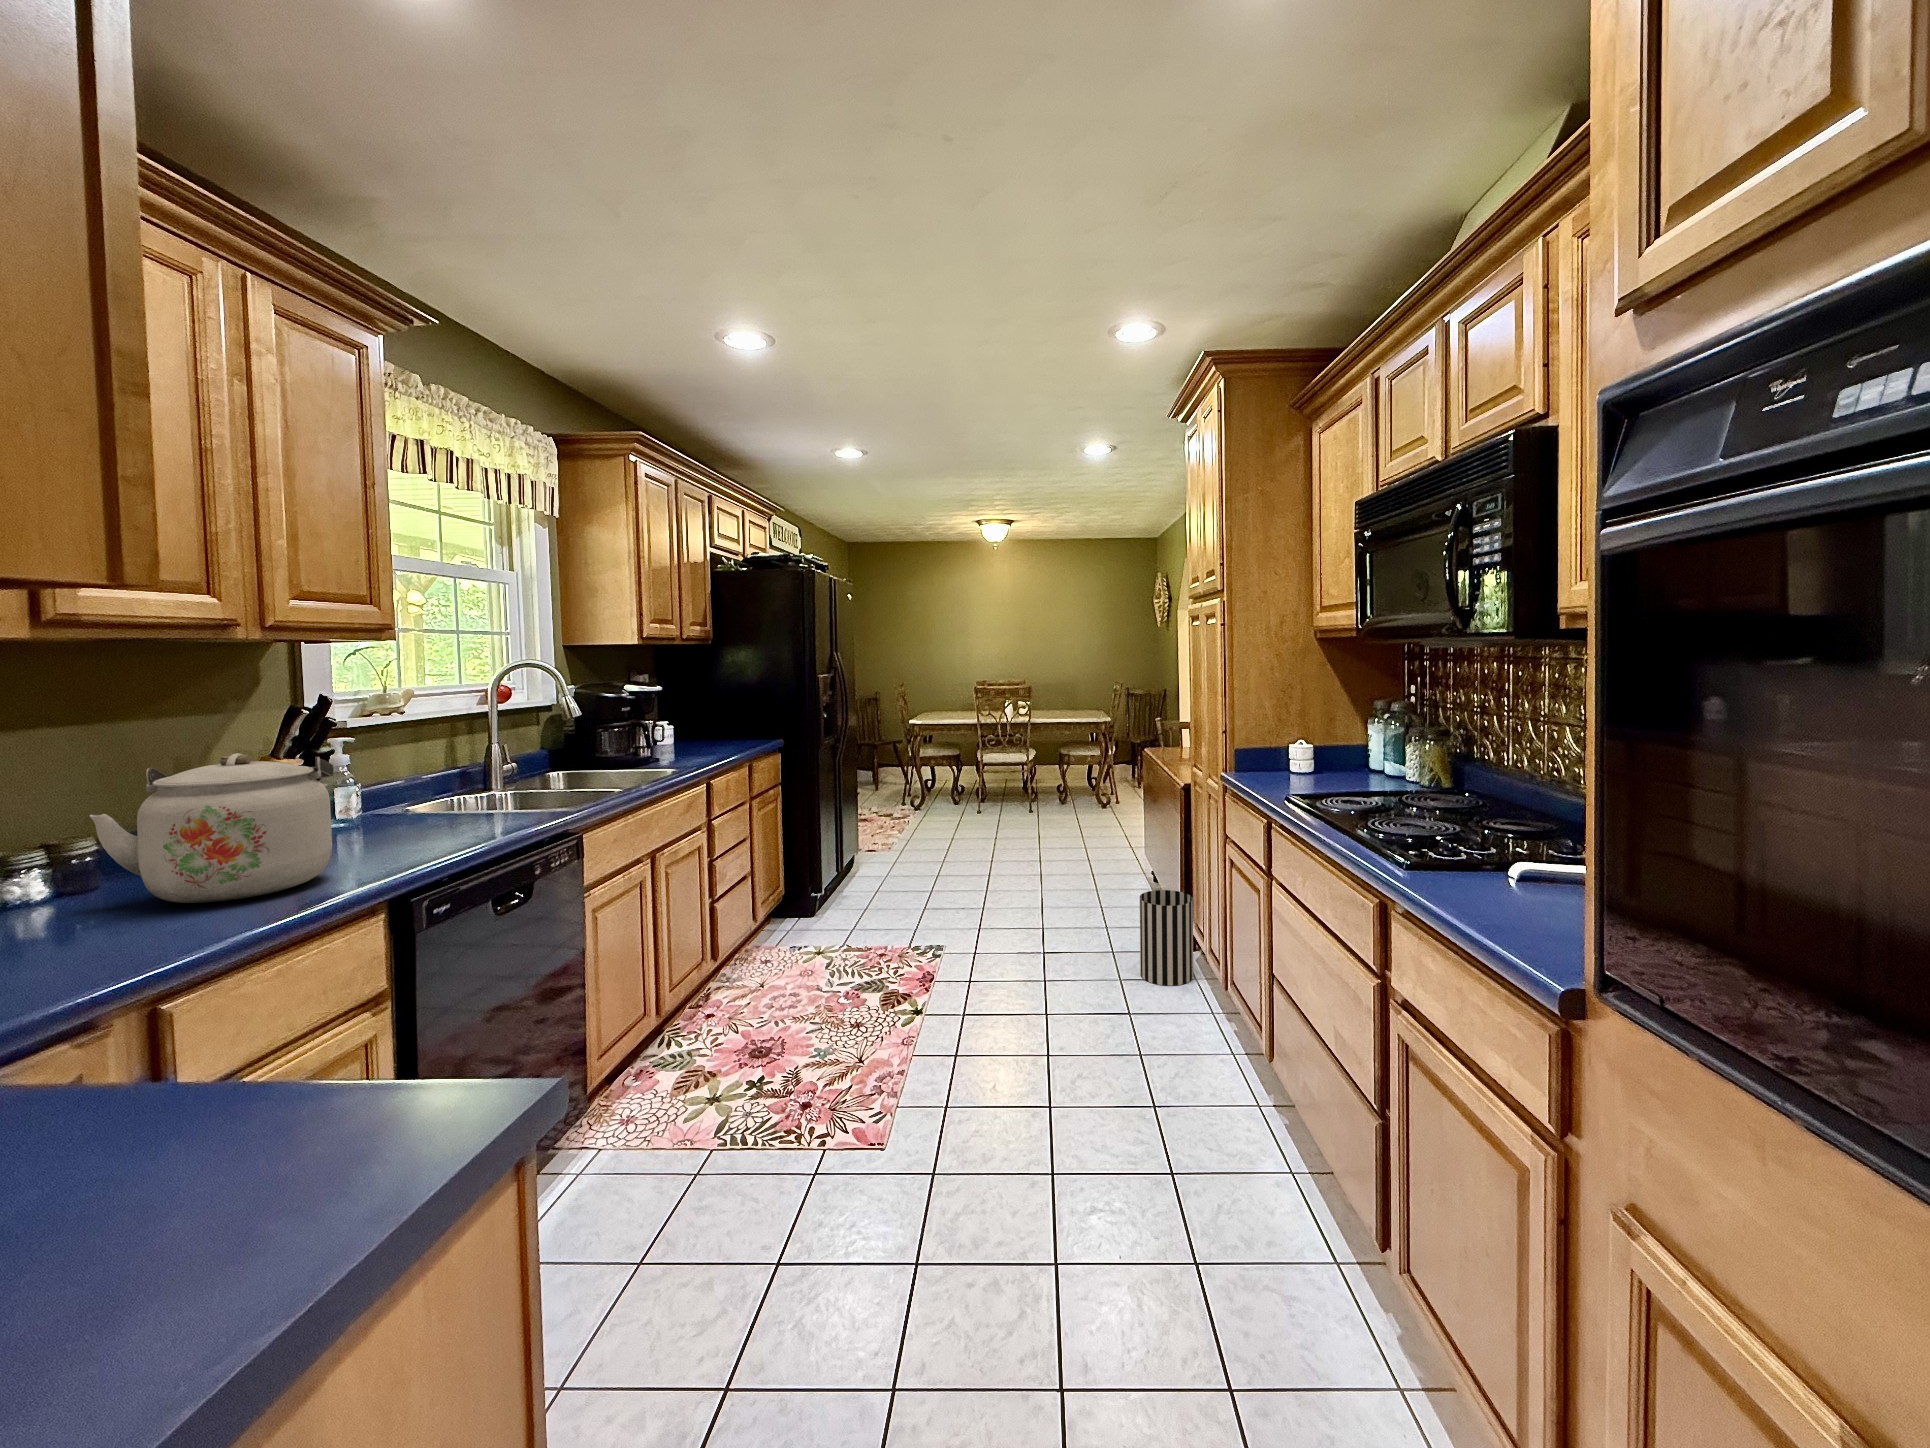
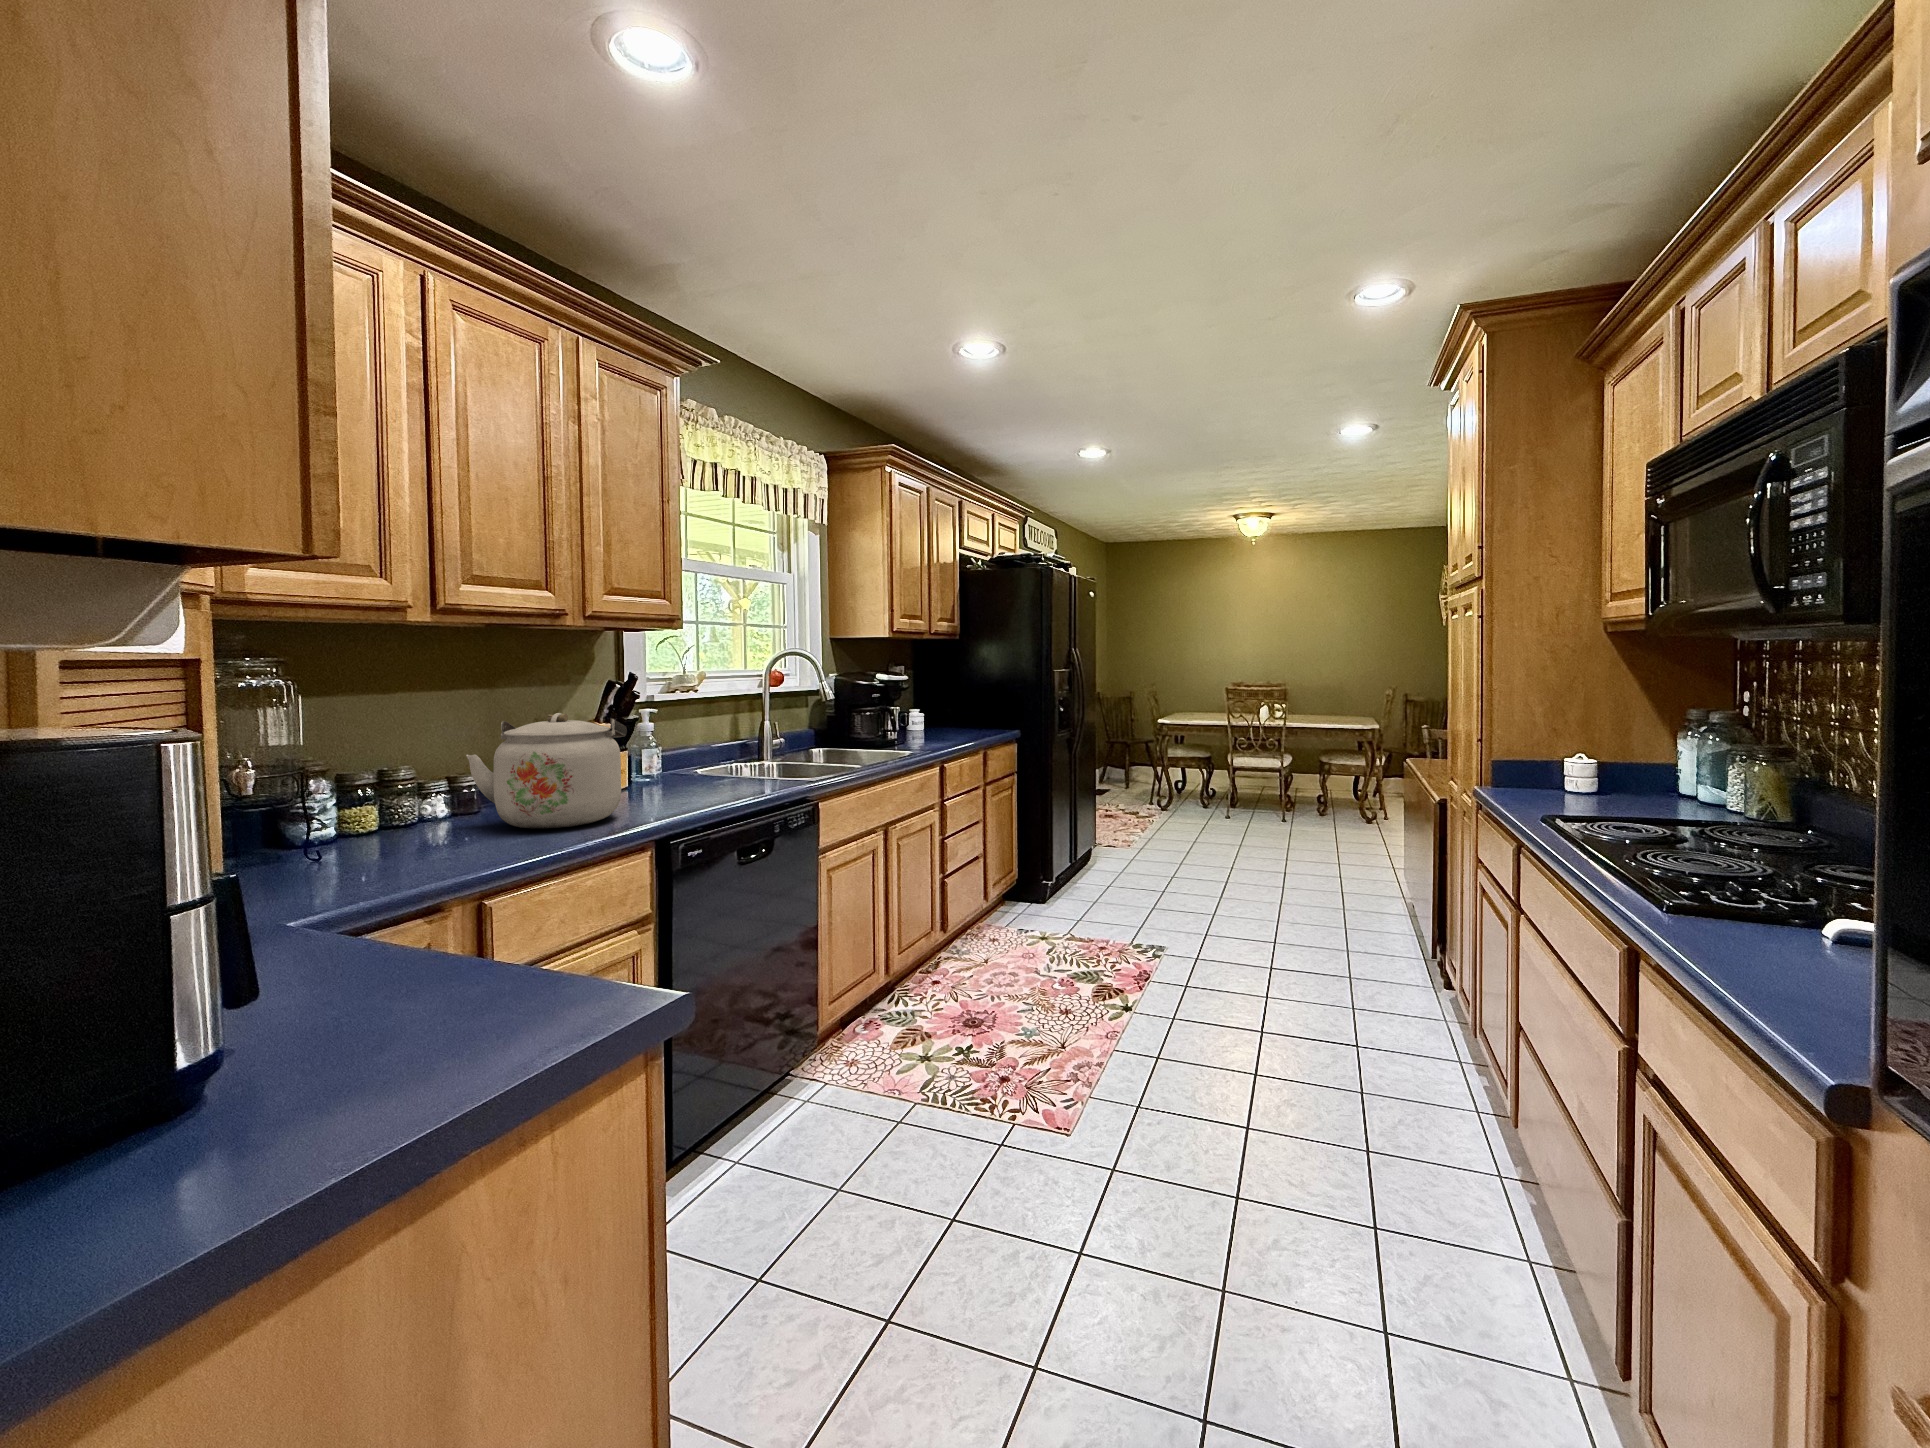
wastebasket: present [1140,890,1193,986] -> none [1379,914,1445,1023]

